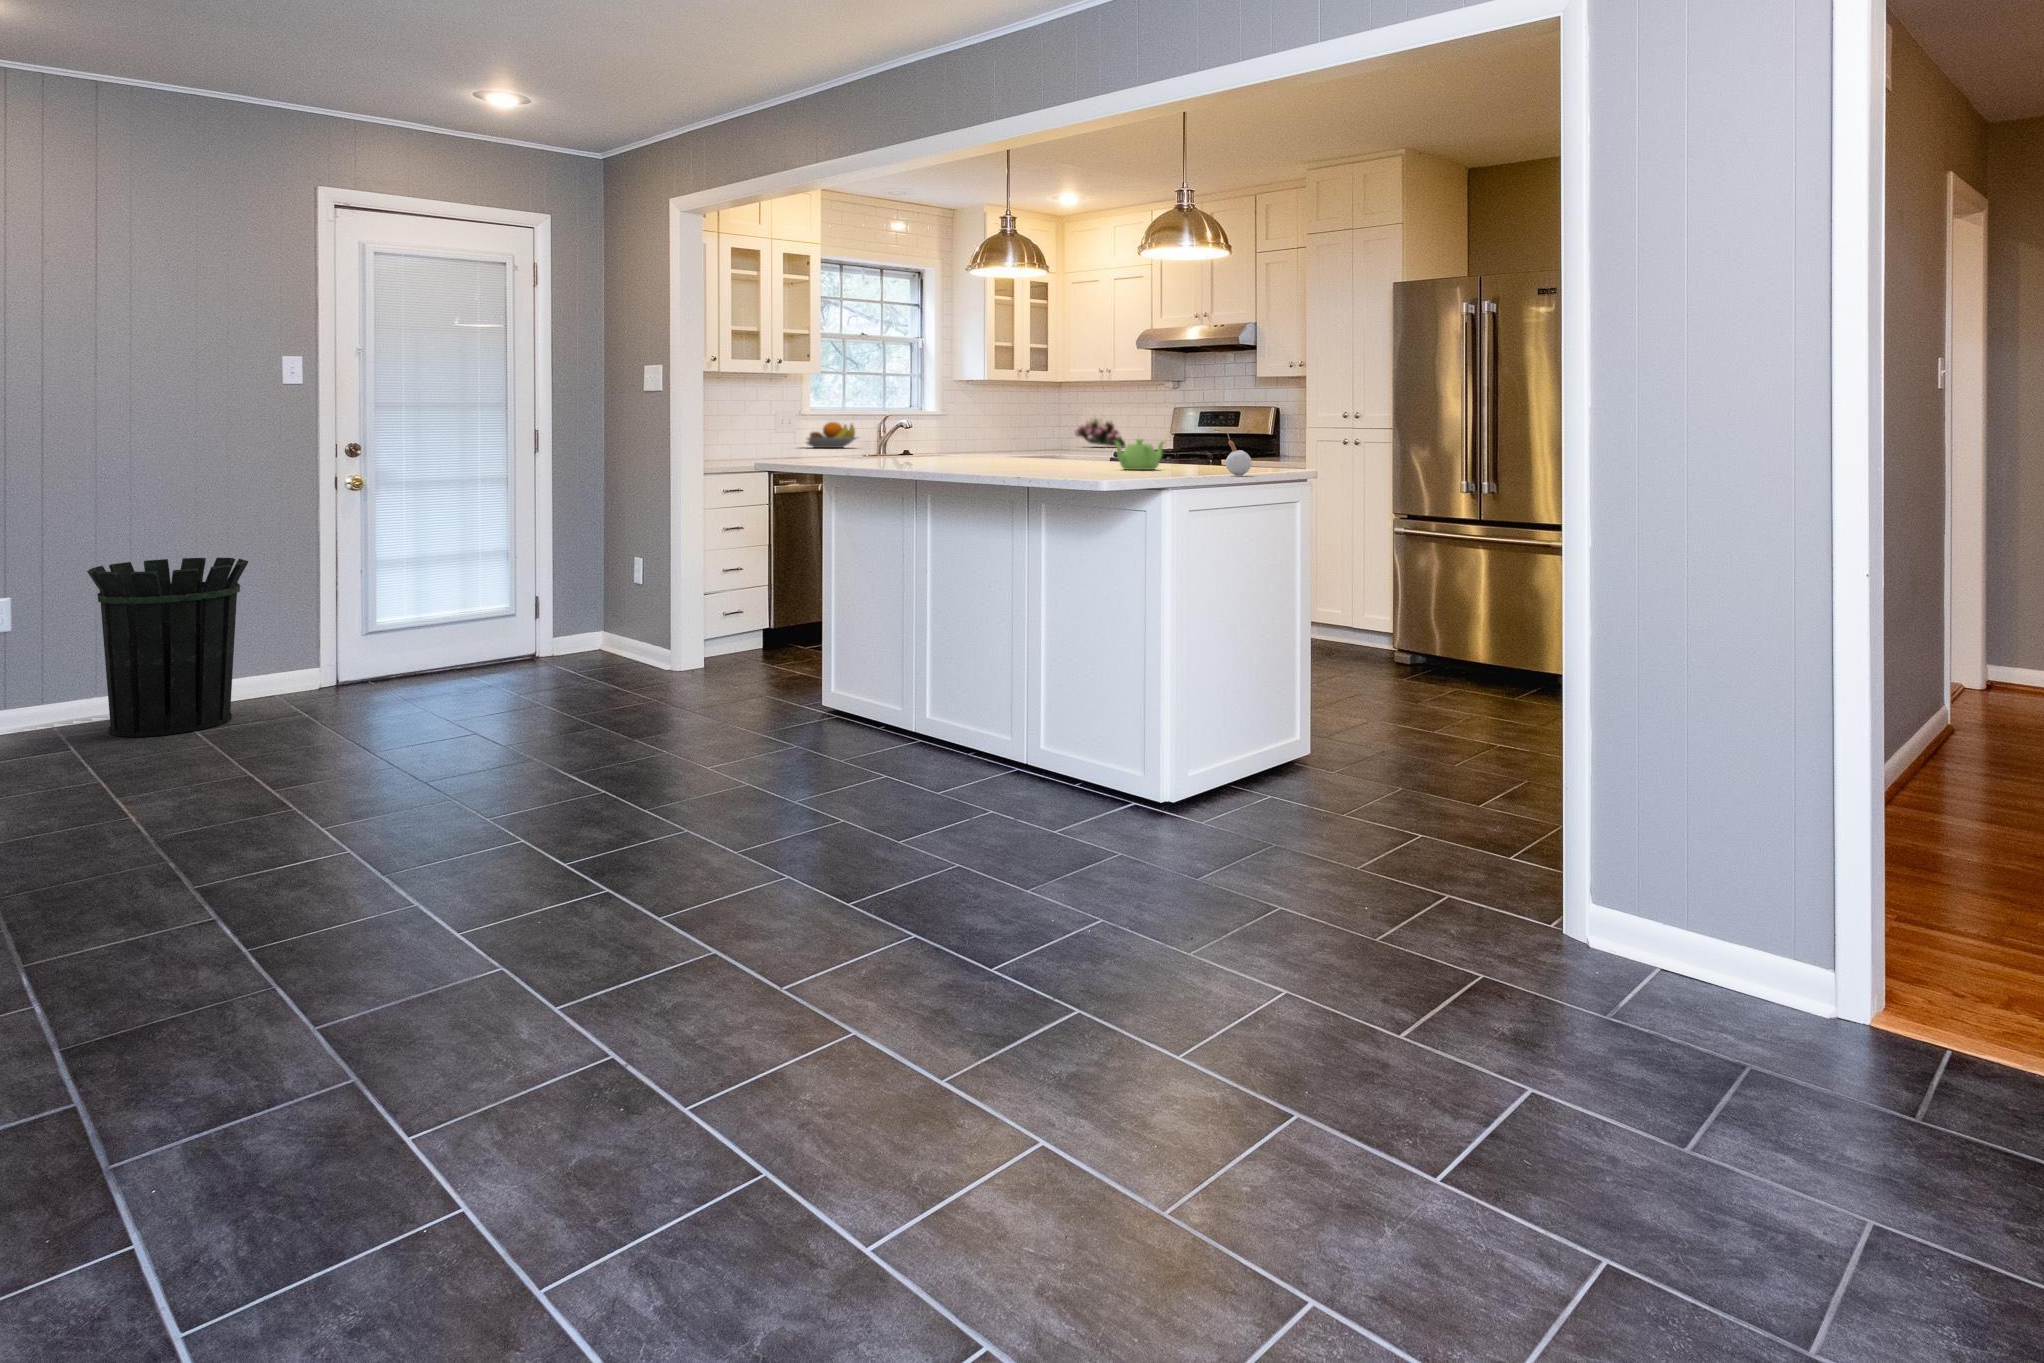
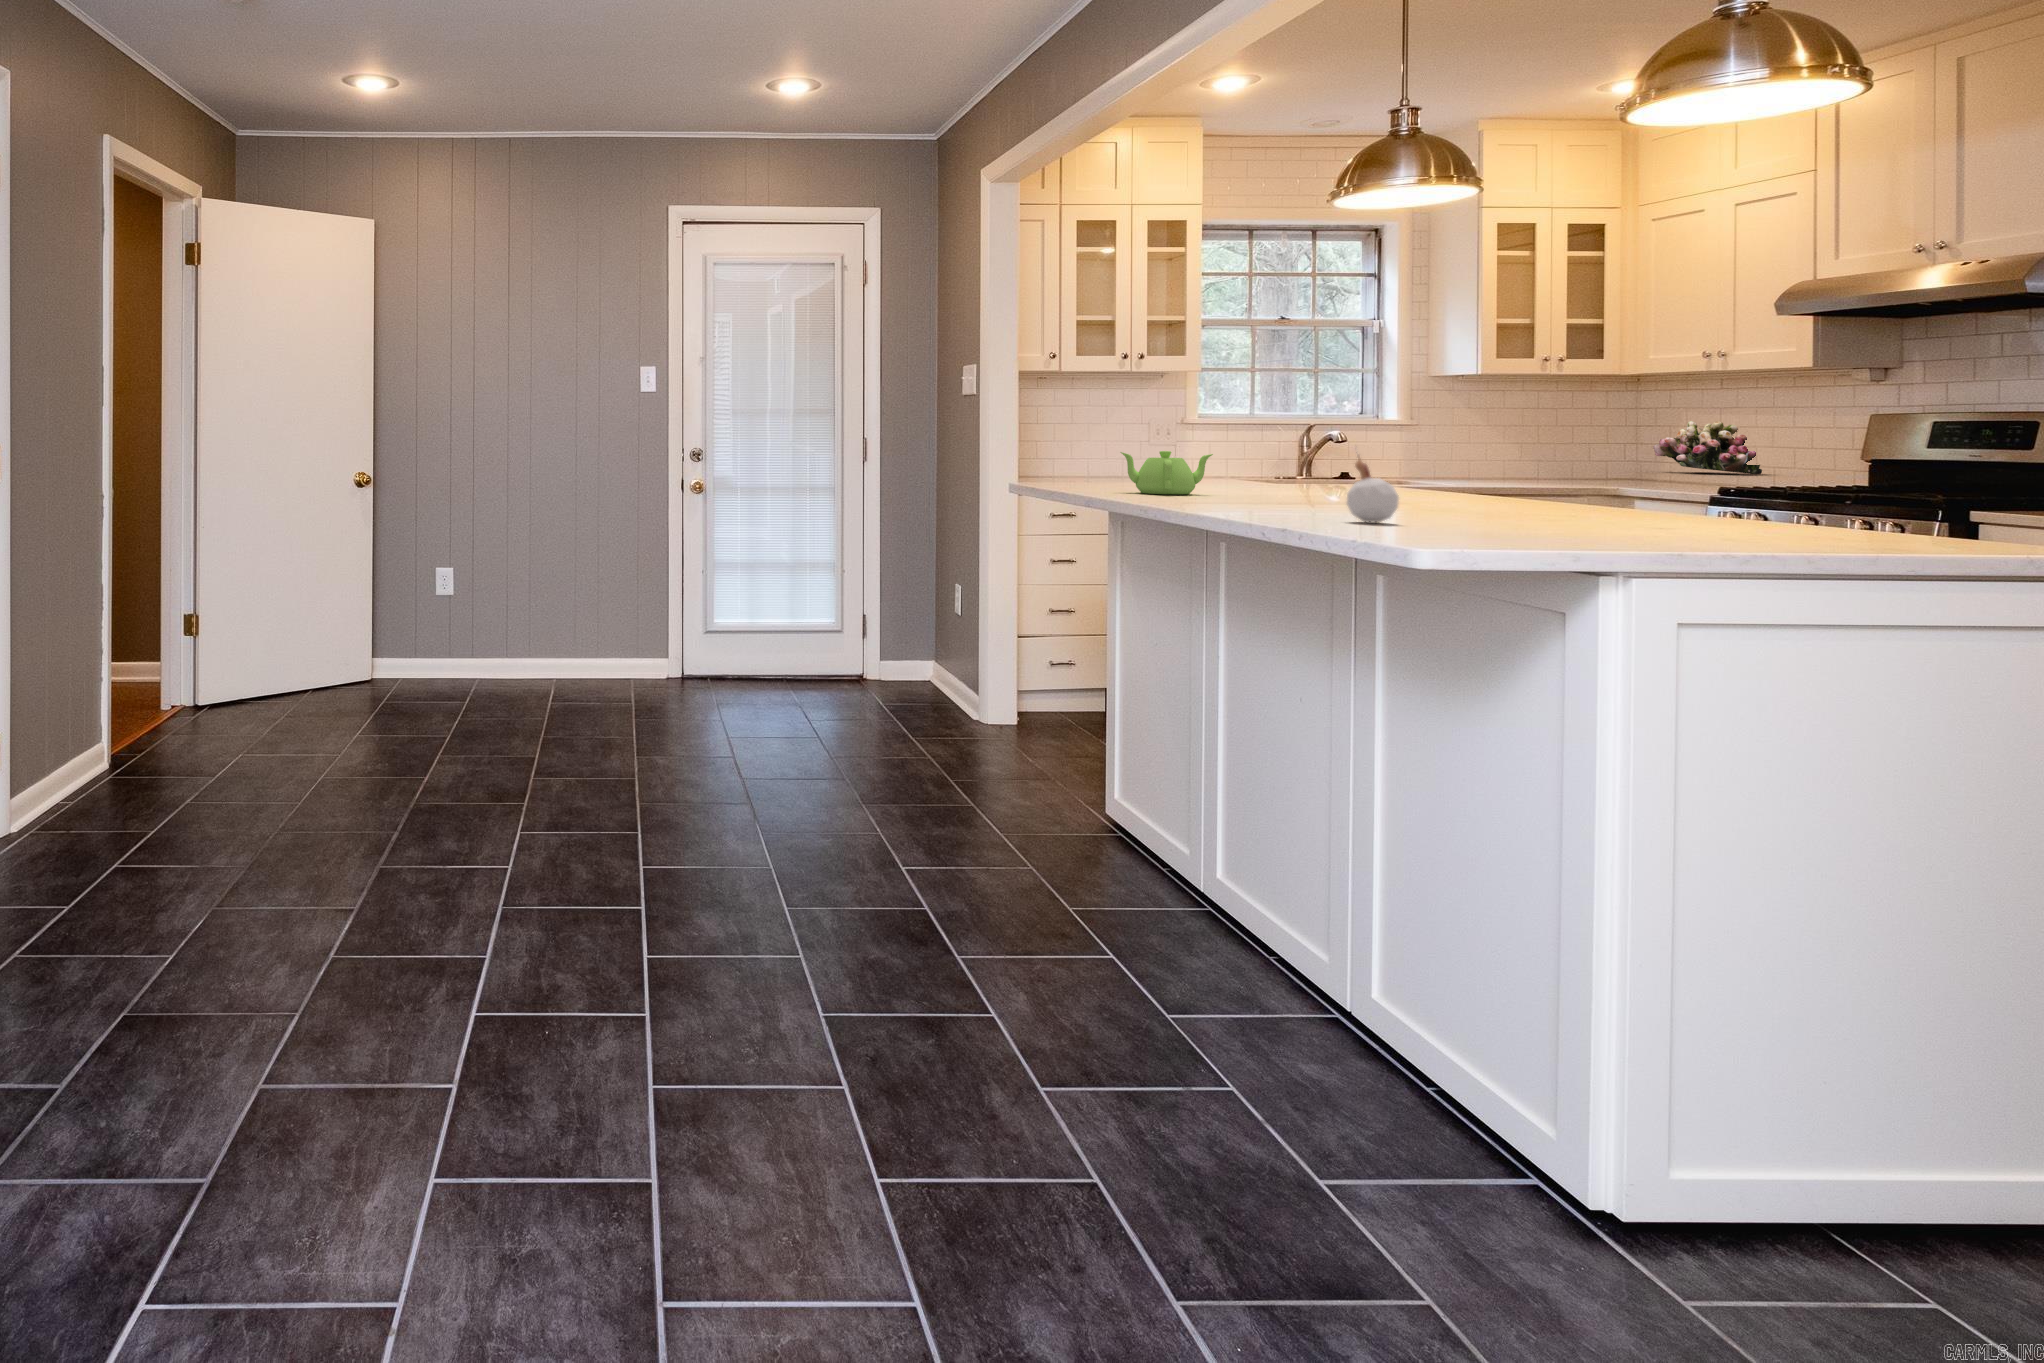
fruit bowl: present [807,422,857,448] -> none [1188,431,1273,464]
candle: present [1226,433,1251,475] -> present [1347,456,1399,522]
teapot: present [1113,439,1164,470] -> present [1121,451,1213,494]
waste bin: present [87,558,248,737] -> none [478,547,592,702]

